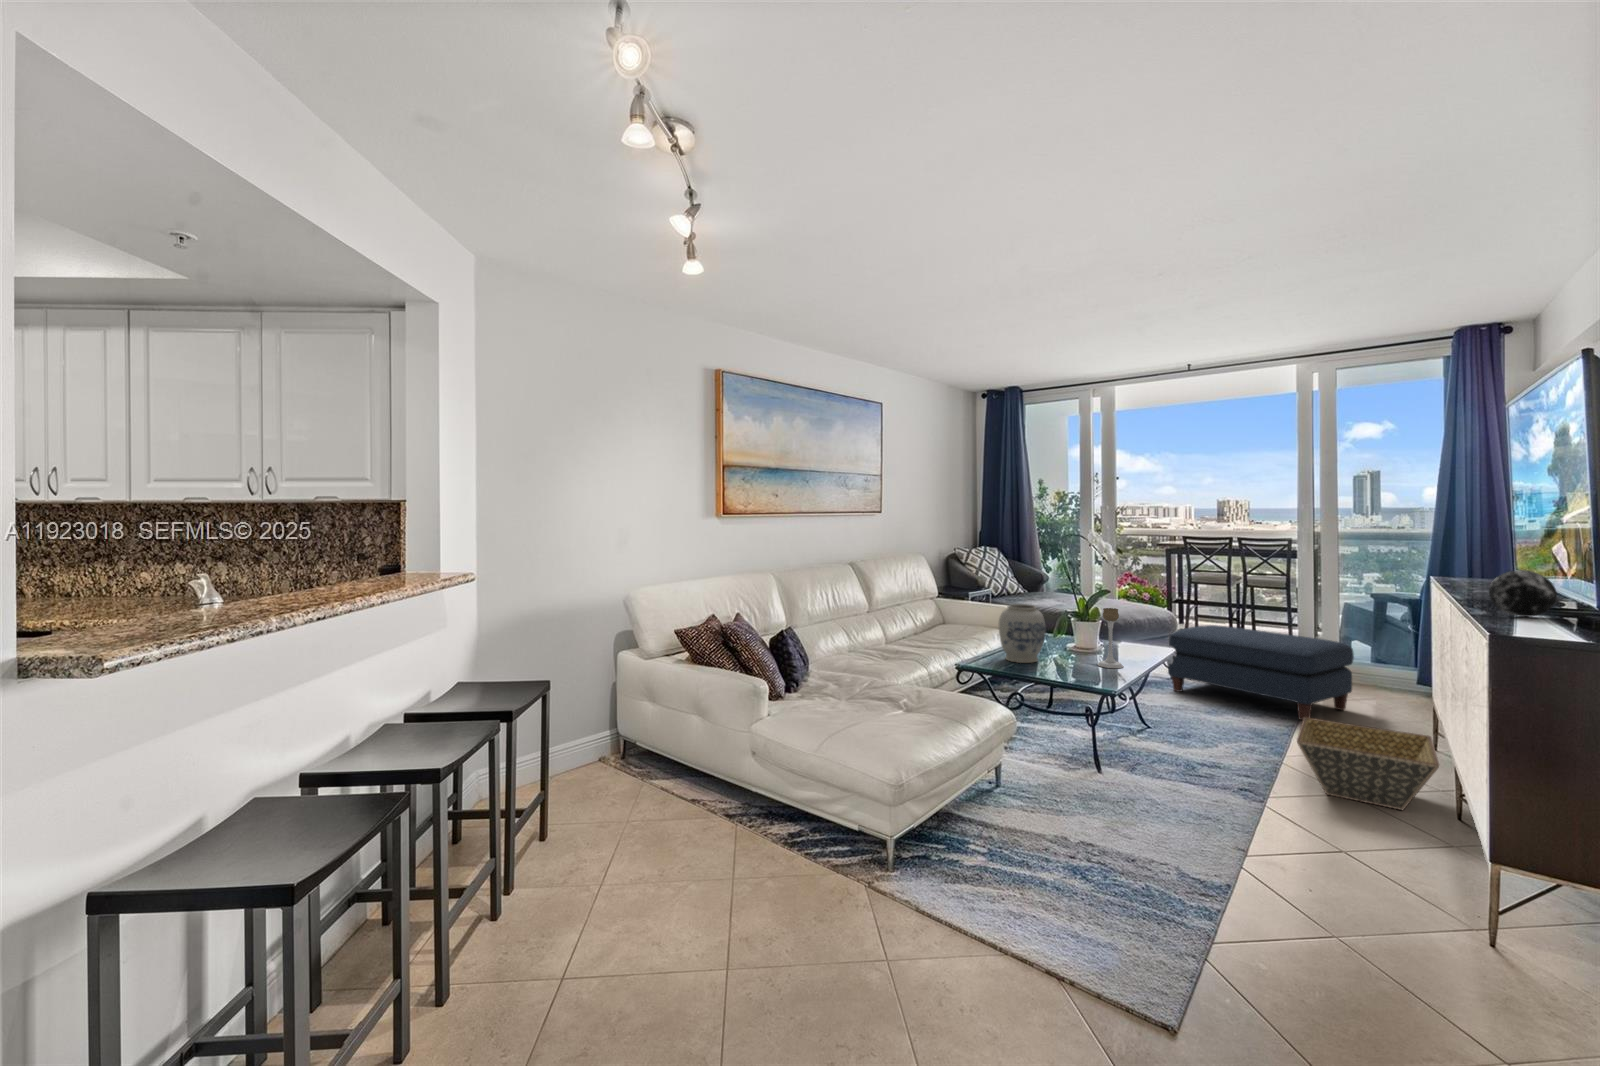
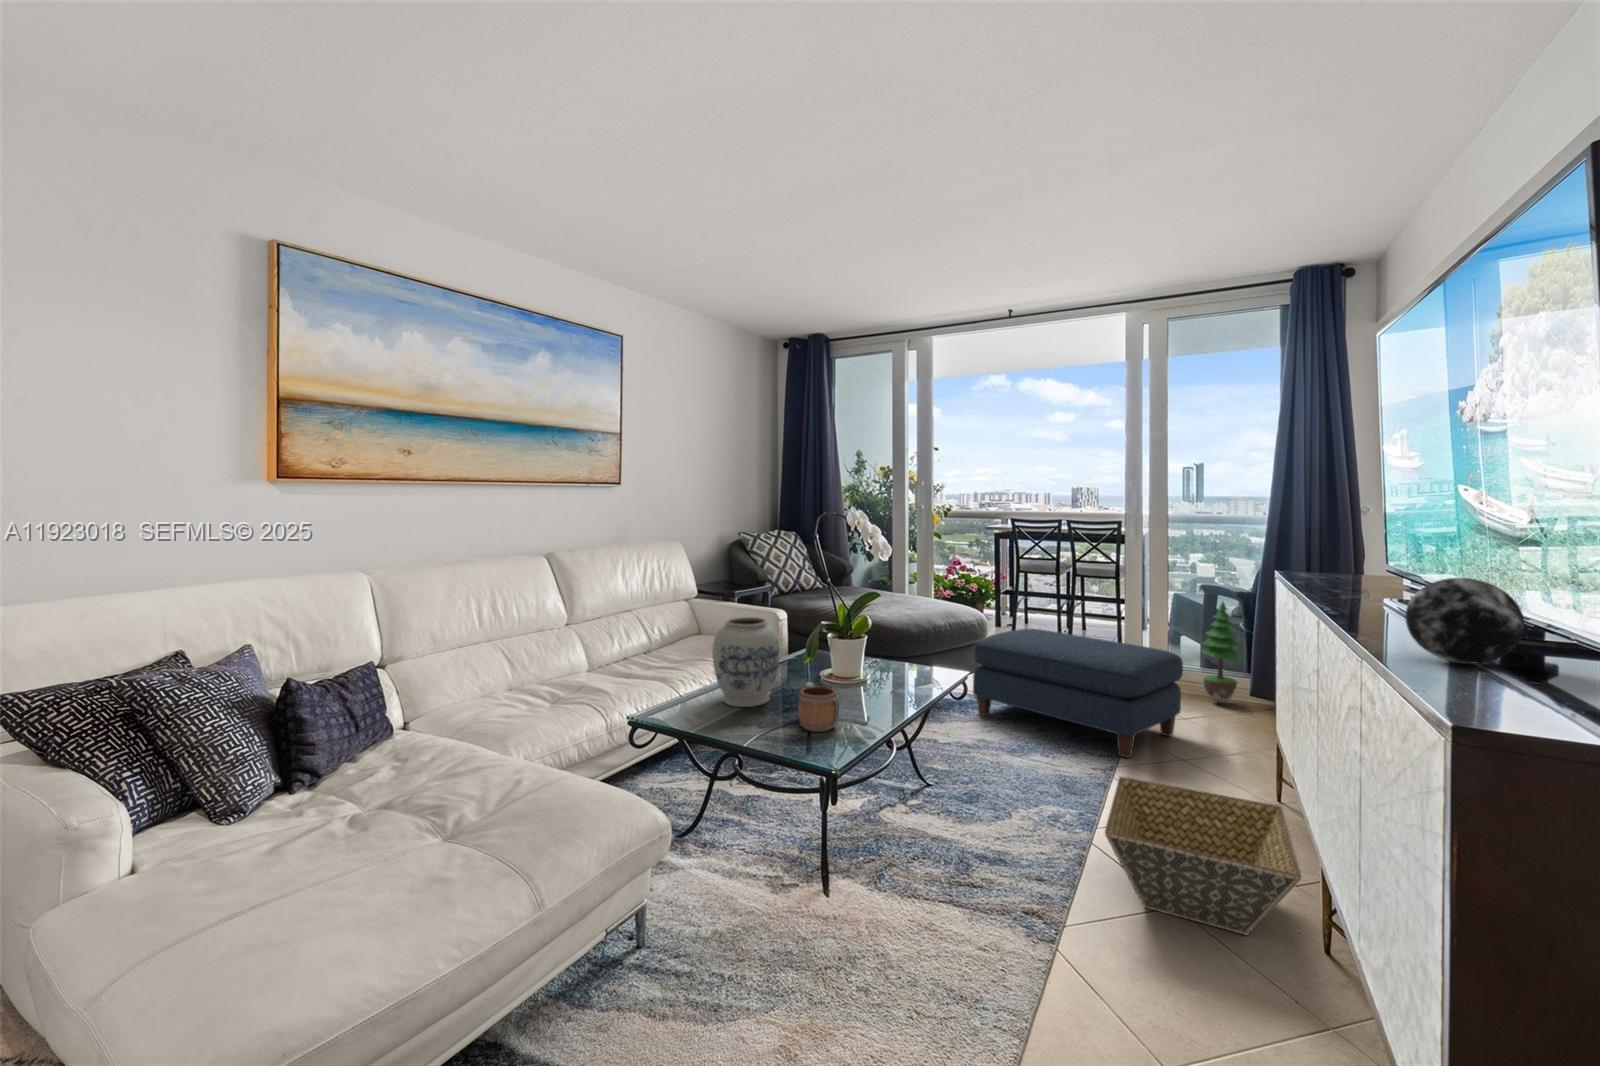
potted tree: none [1369,605,1411,692] -> present [1201,602,1242,704]
candle holder: present [1098,608,1123,668] -> none [847,623,882,713]
mug: none [1069,646,1100,676] -> present [798,682,839,732]

